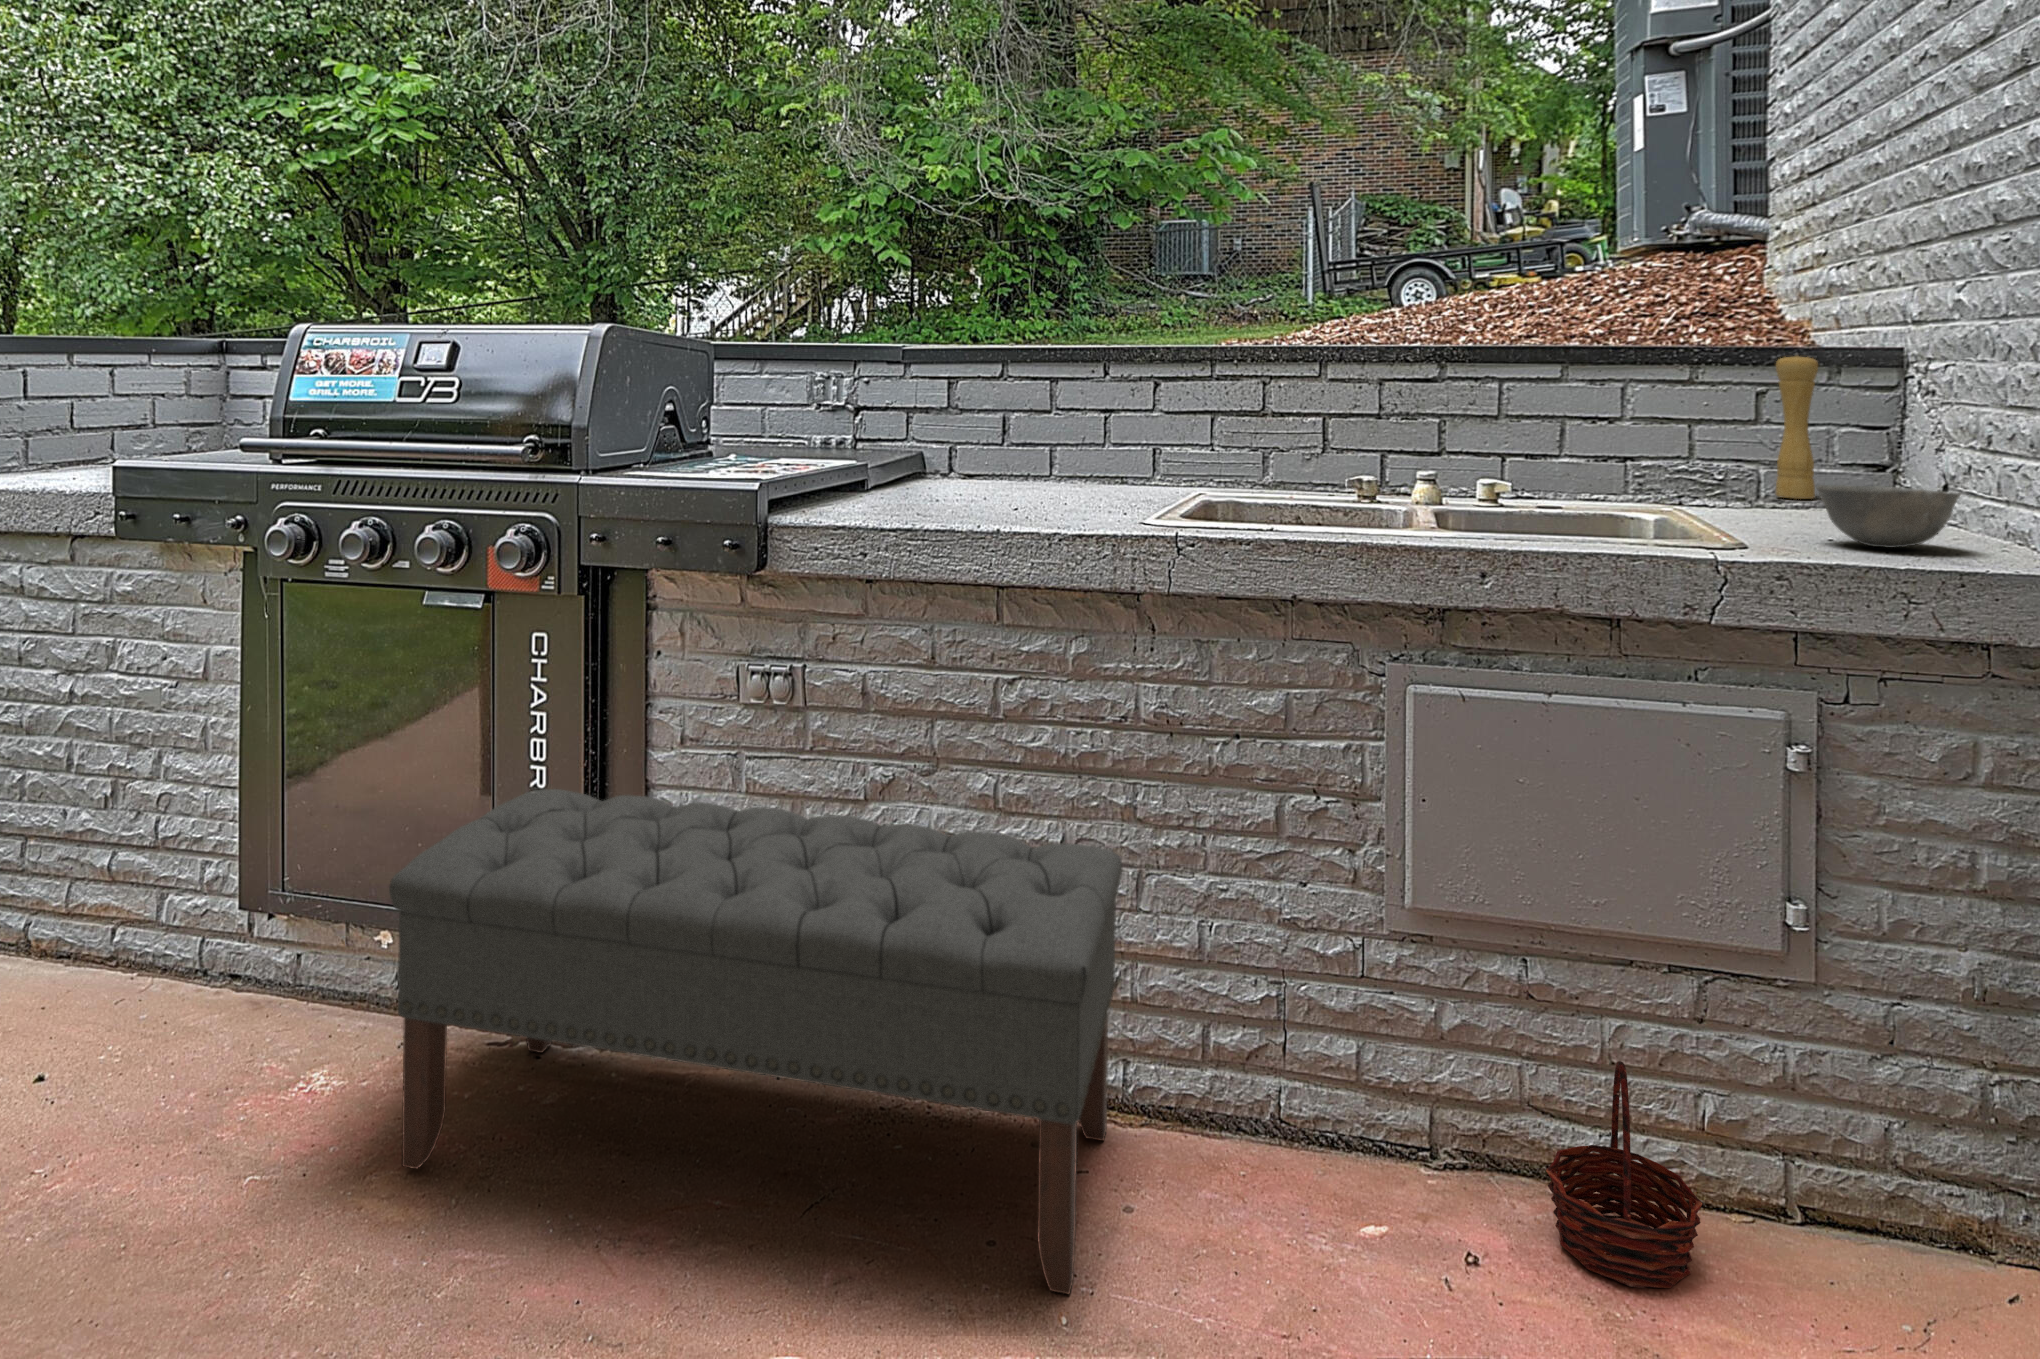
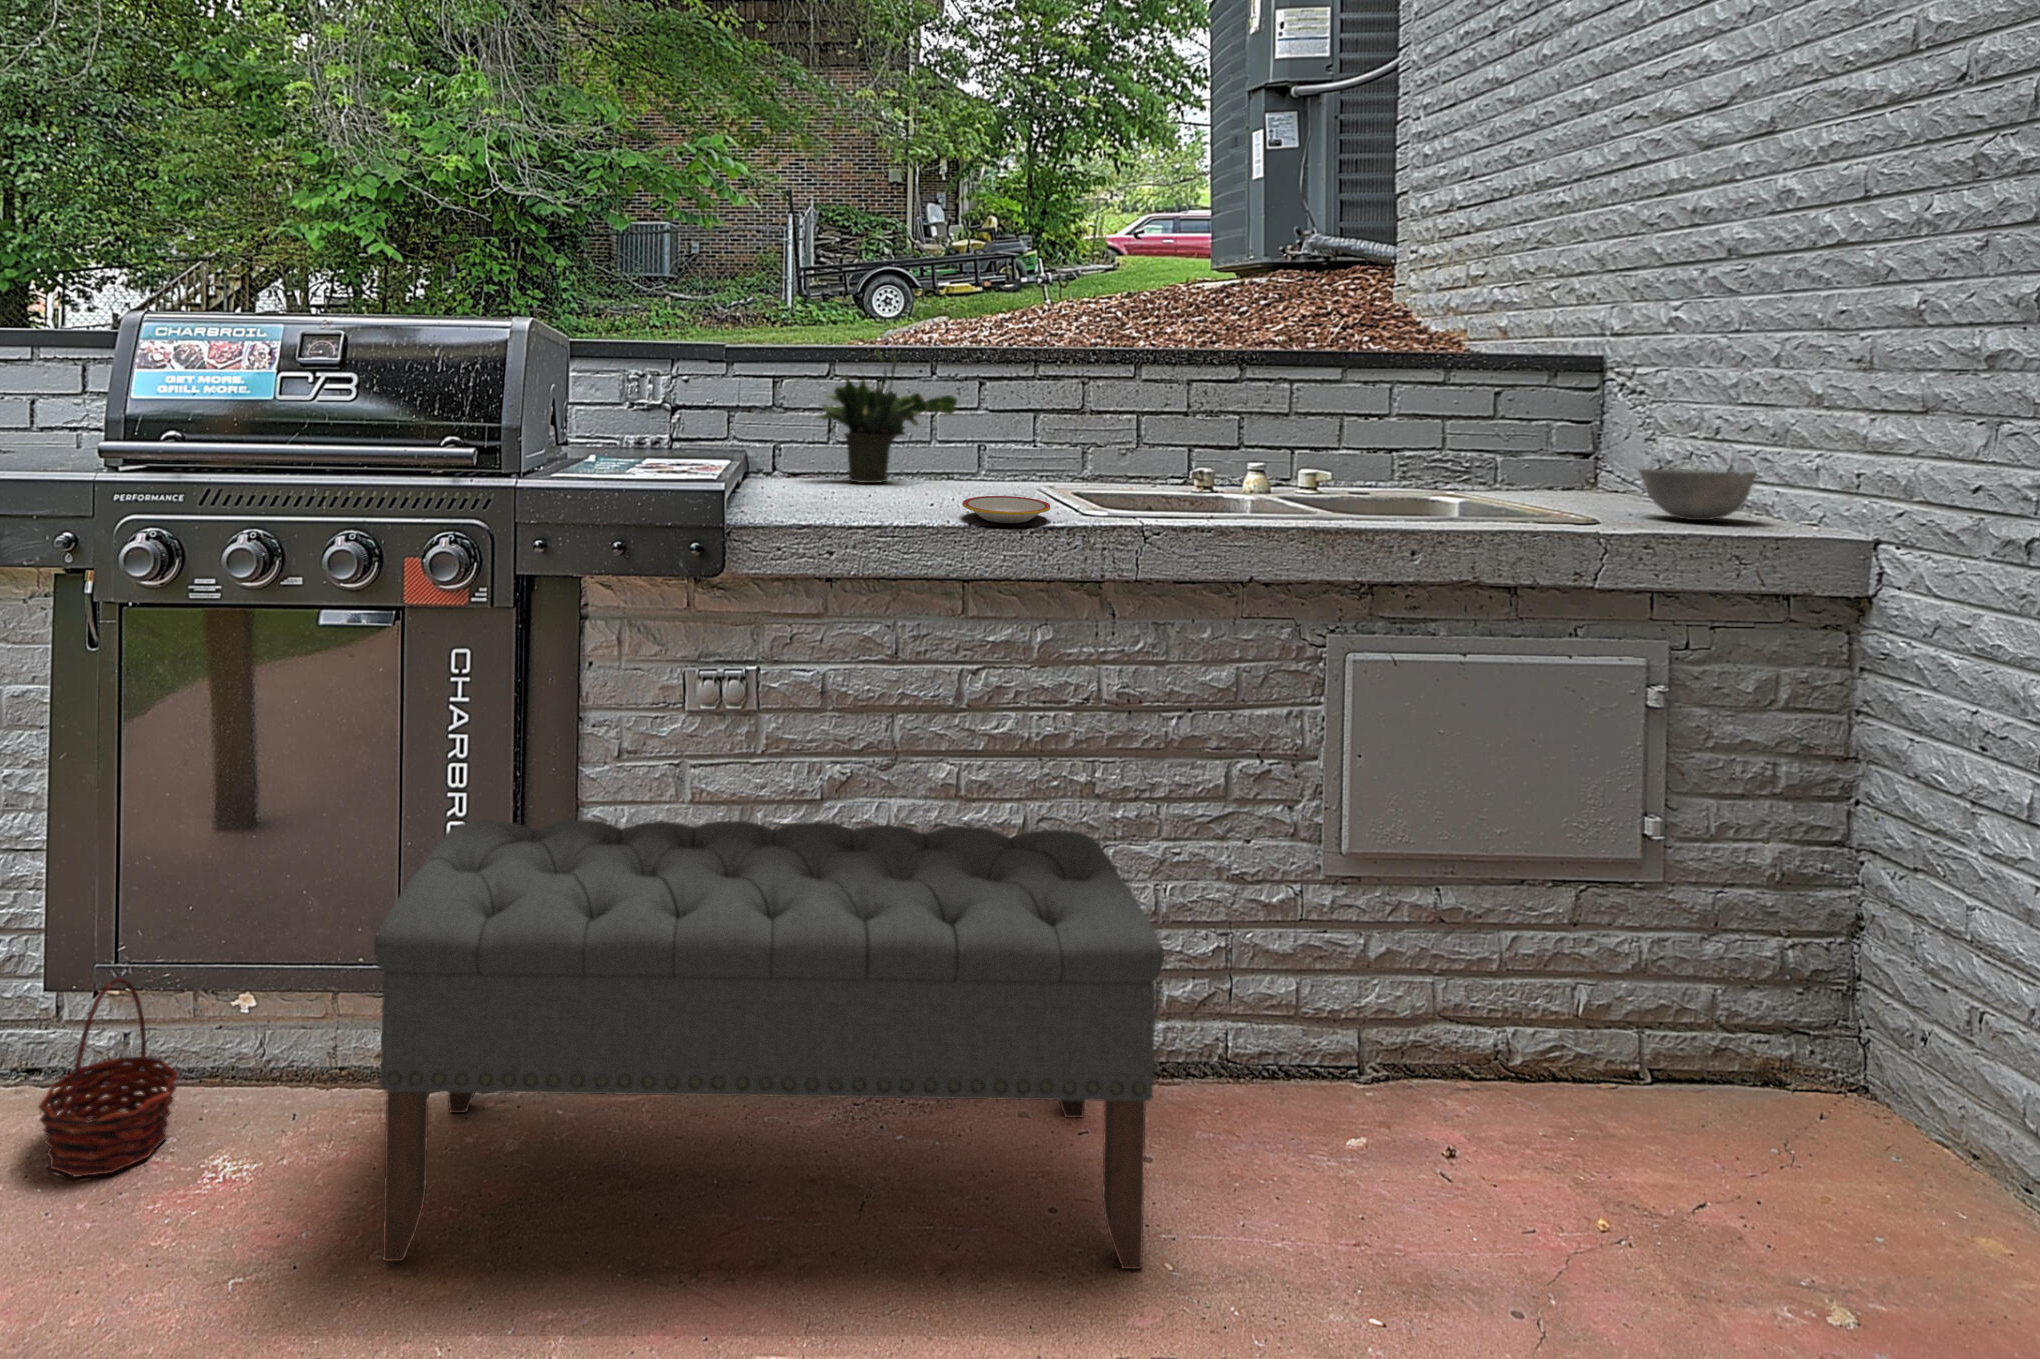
potted plant: none [967,351,1112,486] -> present [817,350,958,483]
pepper mill: present [1776,354,1818,499] -> none [1505,359,1541,483]
plate: none [1000,502,1100,530] -> present [962,496,1050,523]
basket: present [1546,1061,1702,1288] -> present [38,978,178,1177]

